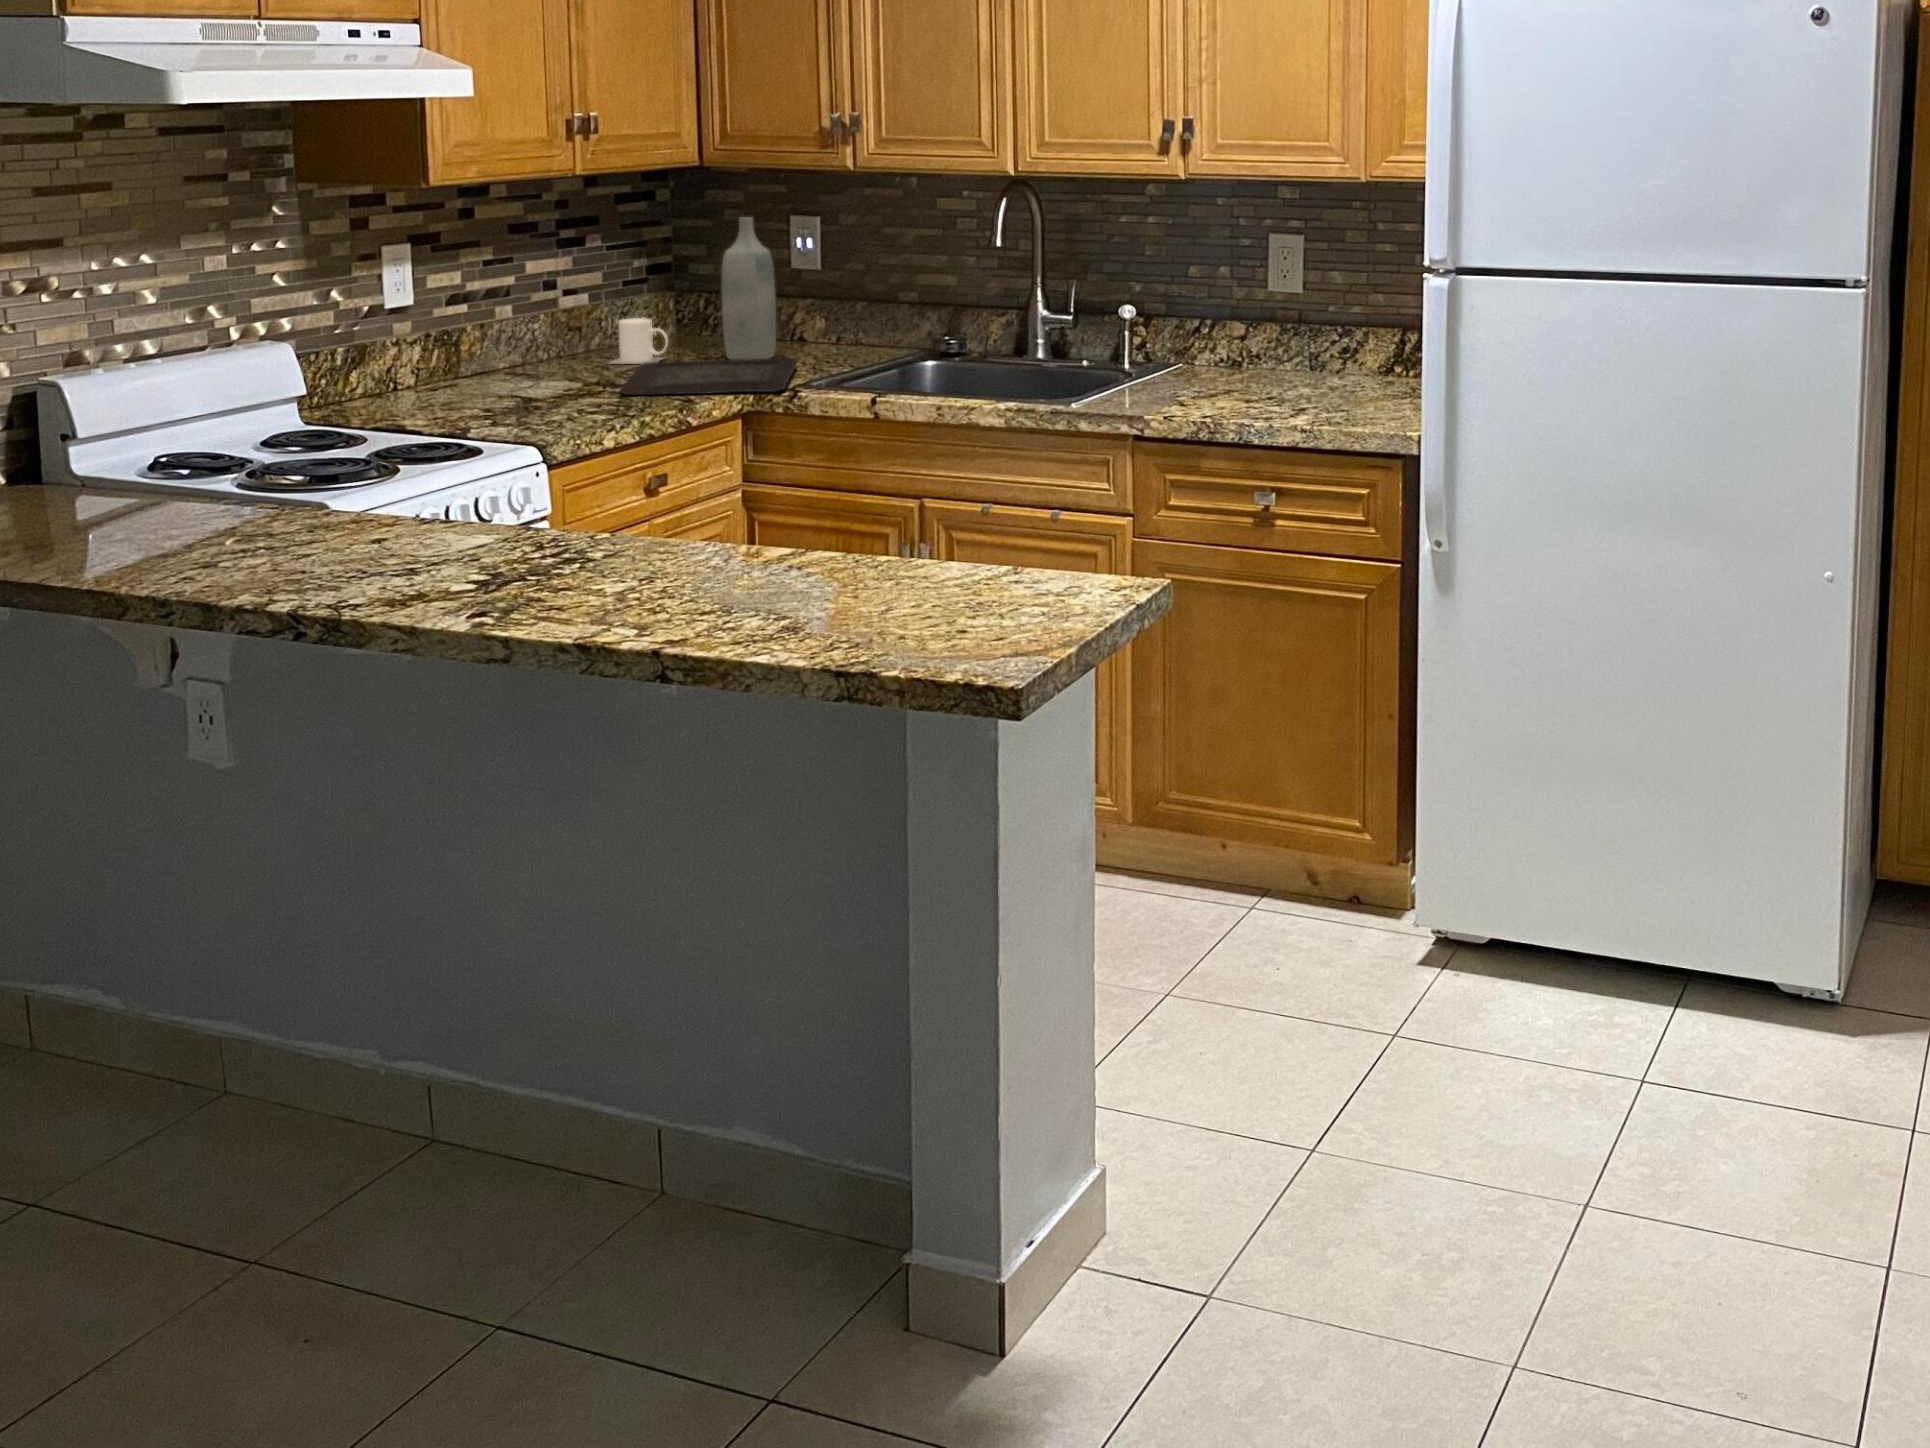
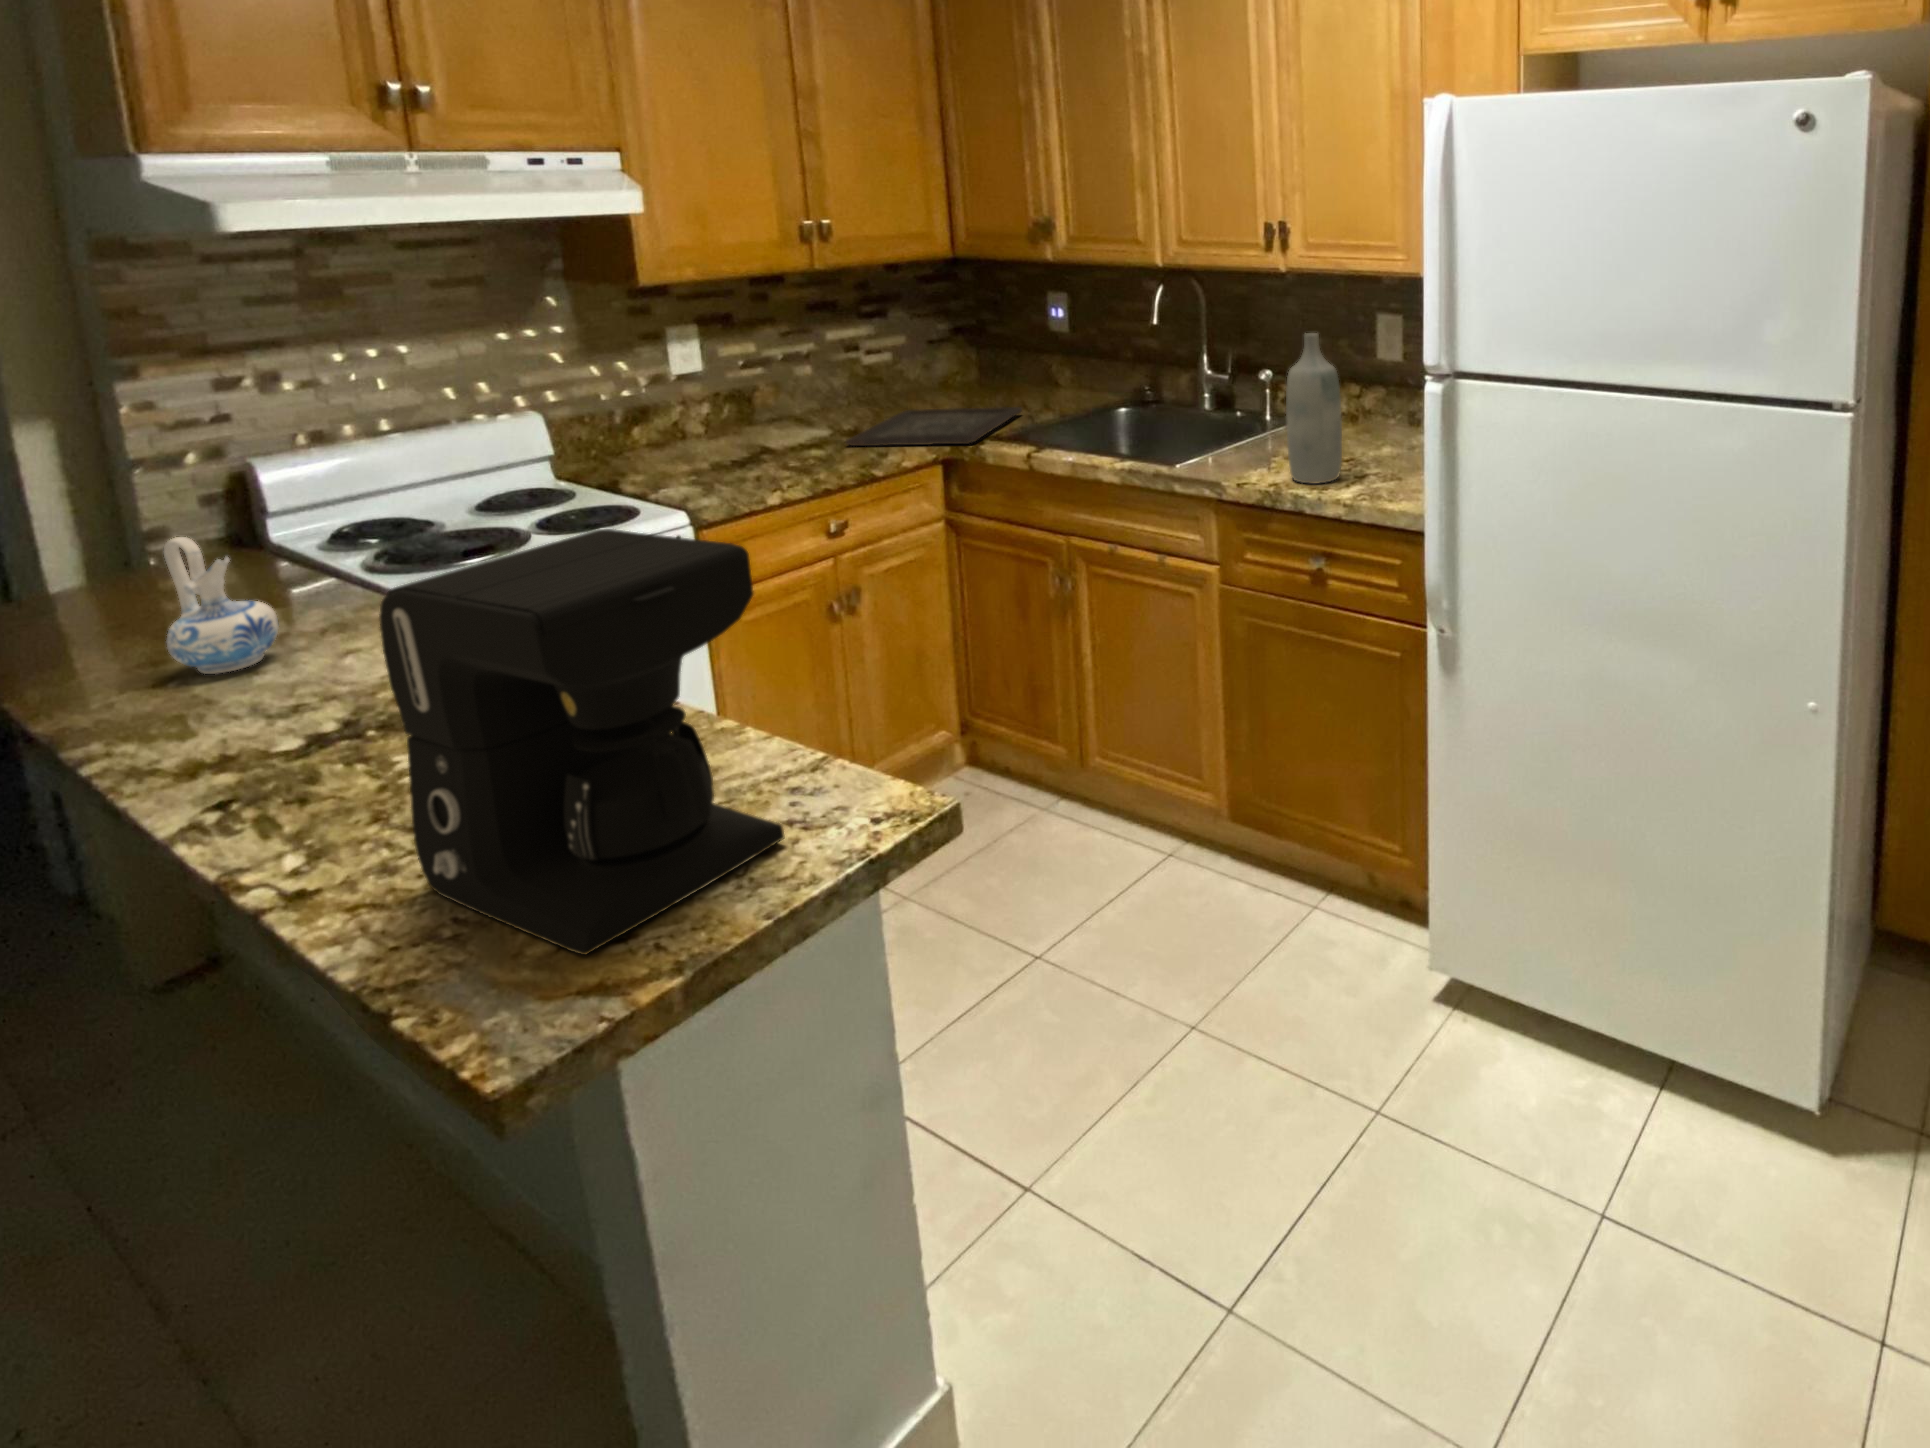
bottle: present [722,217,776,360] -> present [1286,333,1342,484]
mug: present [610,318,668,364] -> none [892,372,946,408]
coffee maker: none [804,340,1072,633] -> present [379,529,785,955]
ceramic pitcher: none [246,405,339,545] -> present [163,537,278,674]

